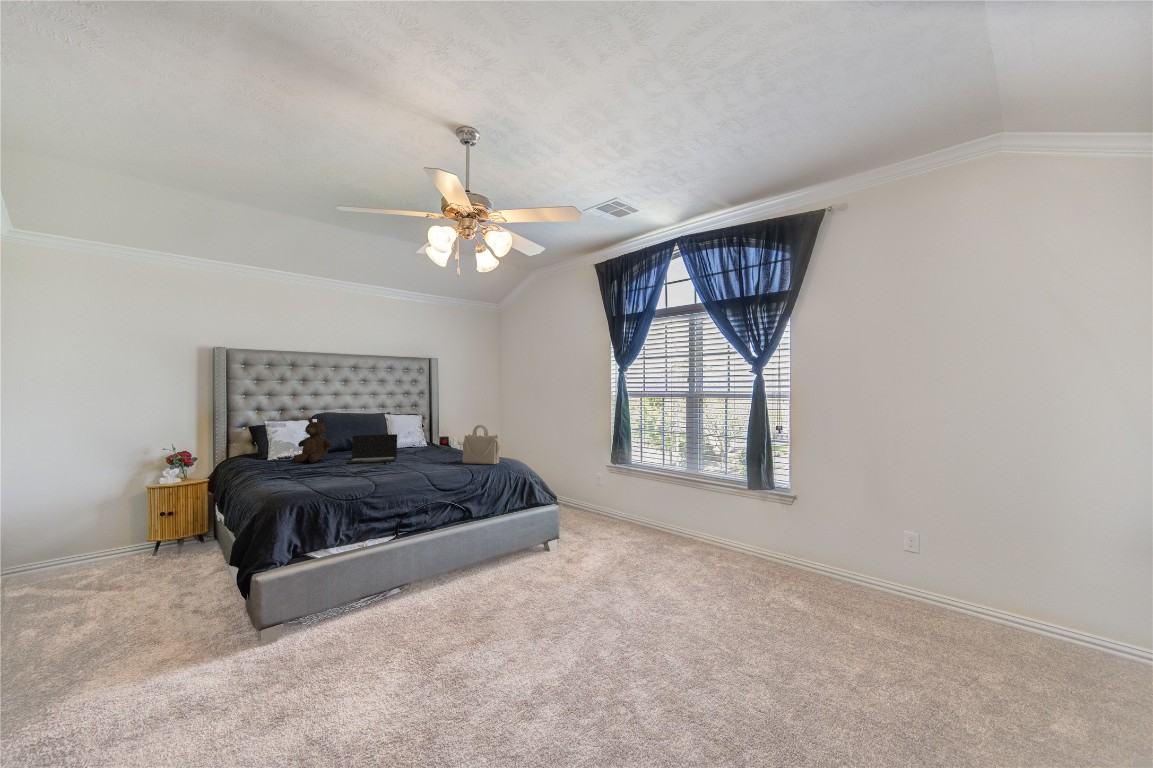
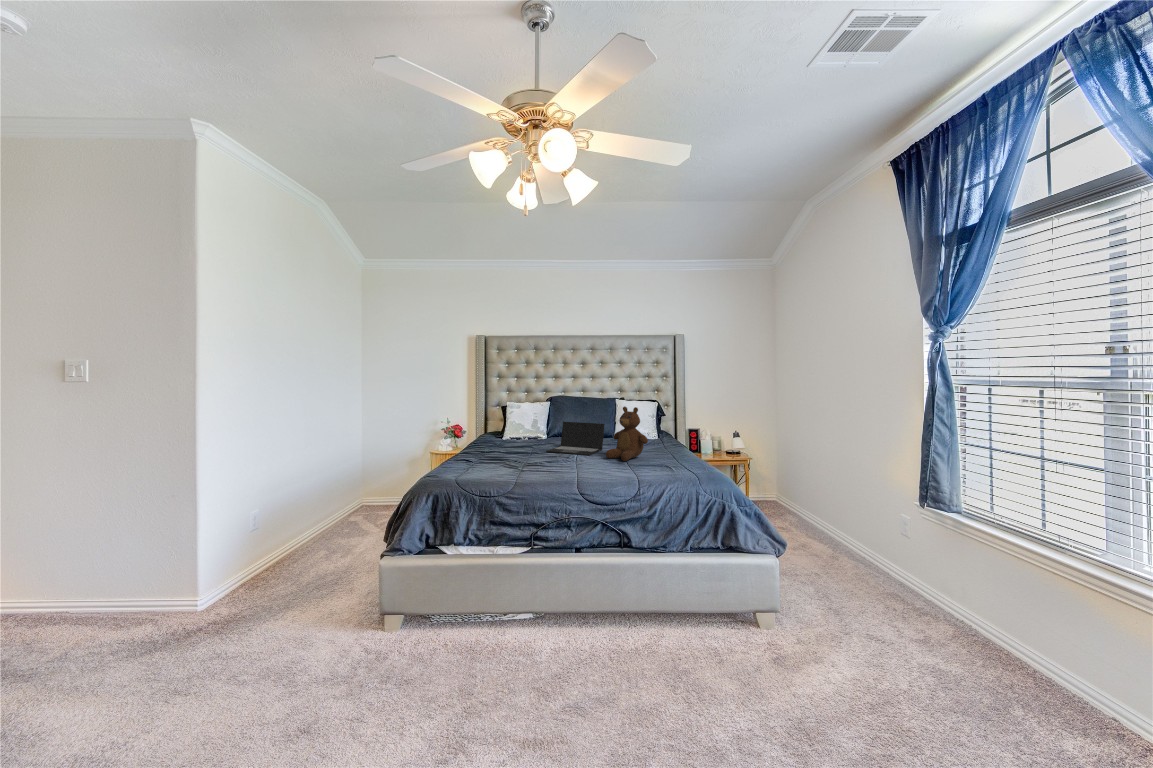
teddy bear: present [293,418,333,463] -> present [606,406,648,461]
handbag: present [463,425,500,464] -> none [649,421,696,476]

